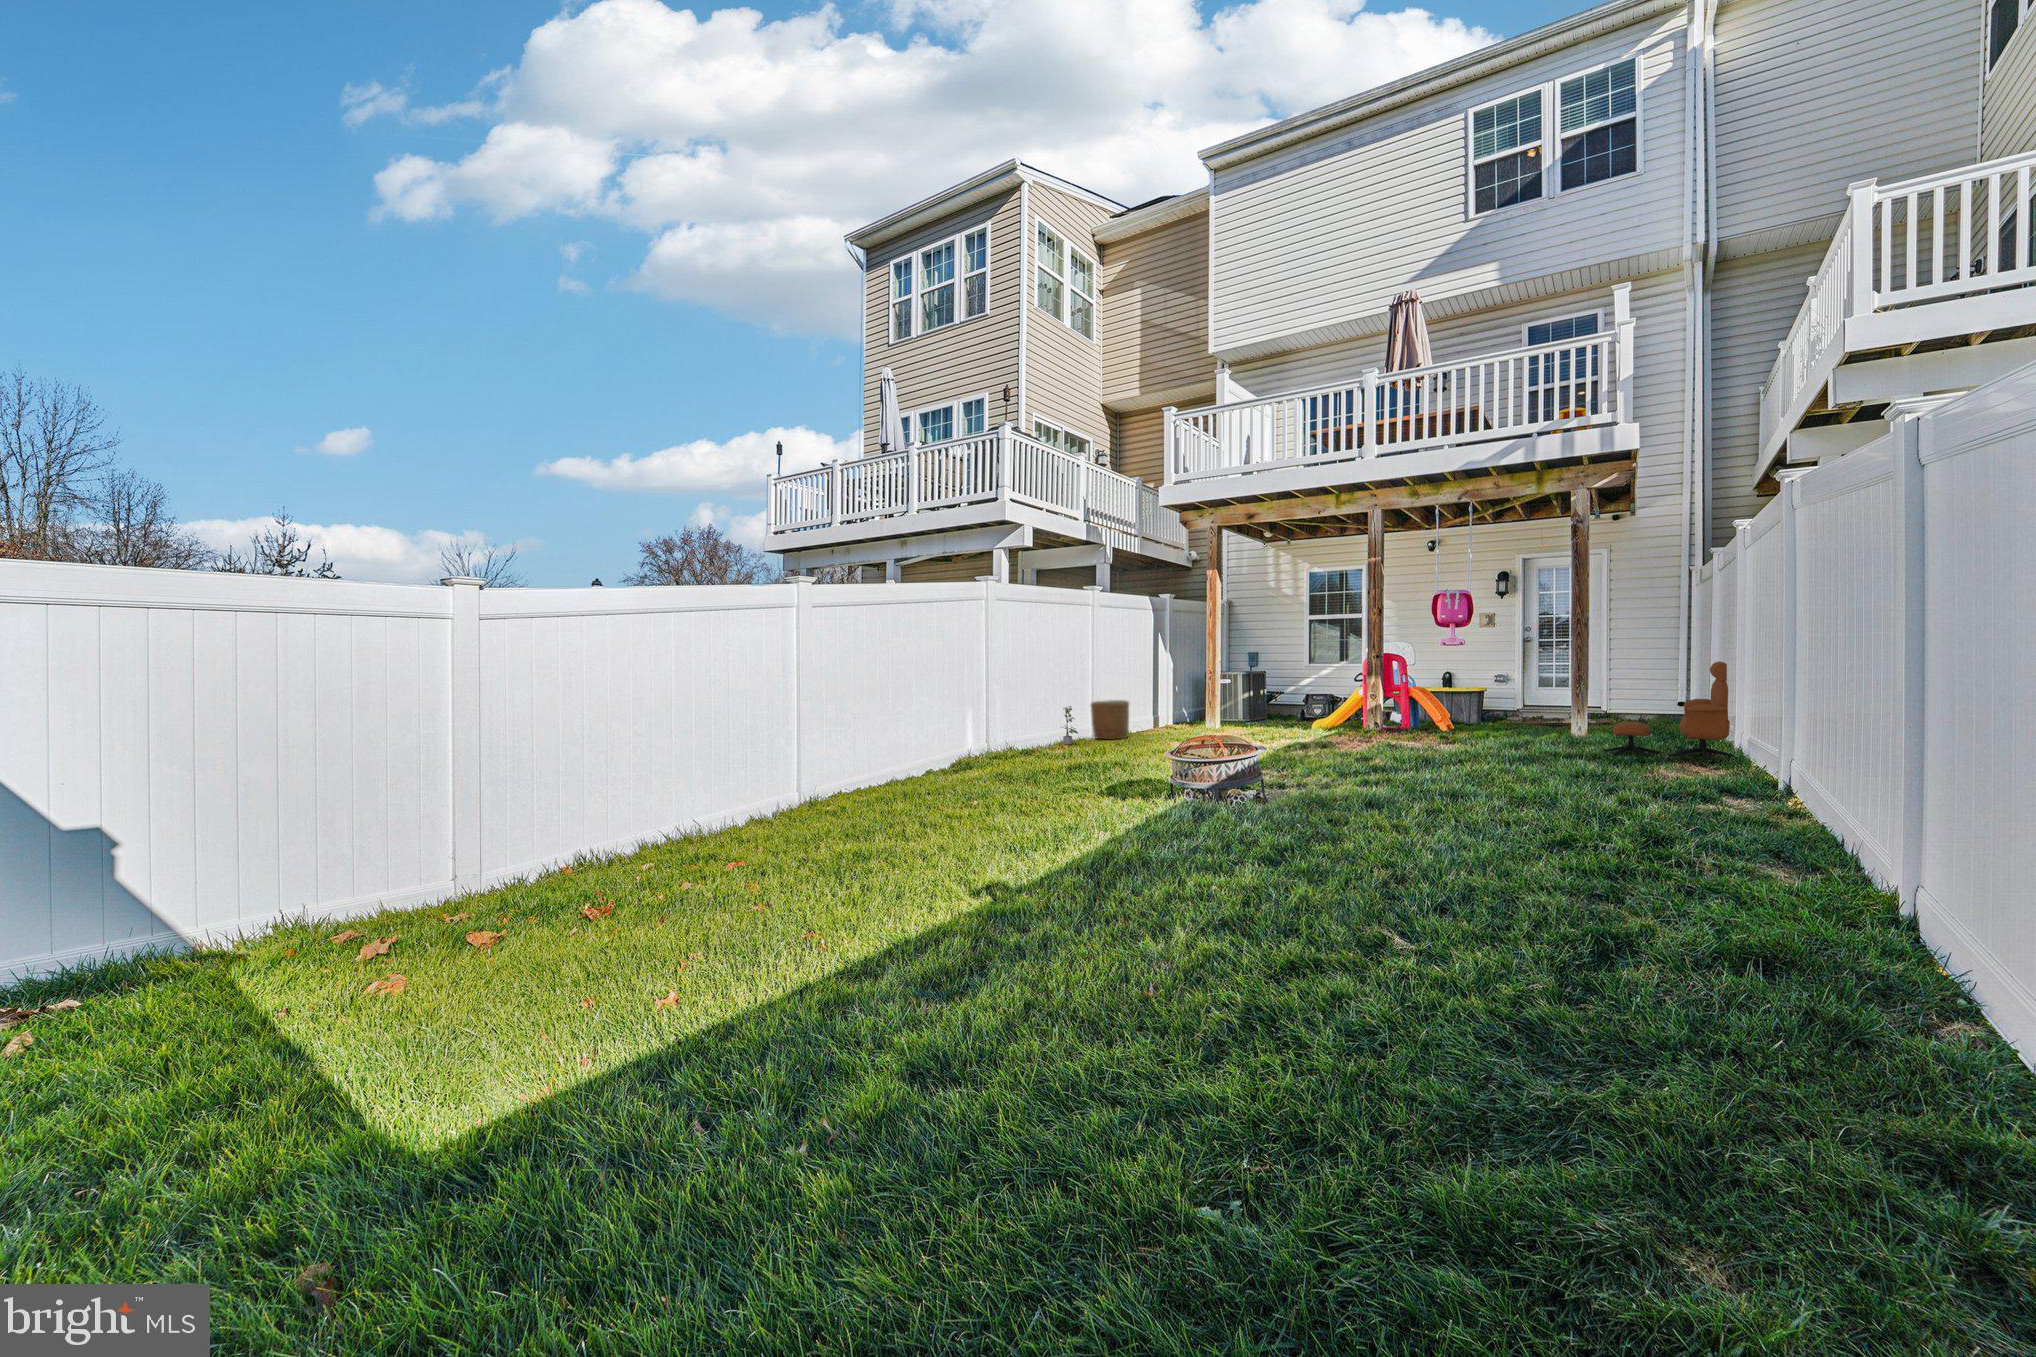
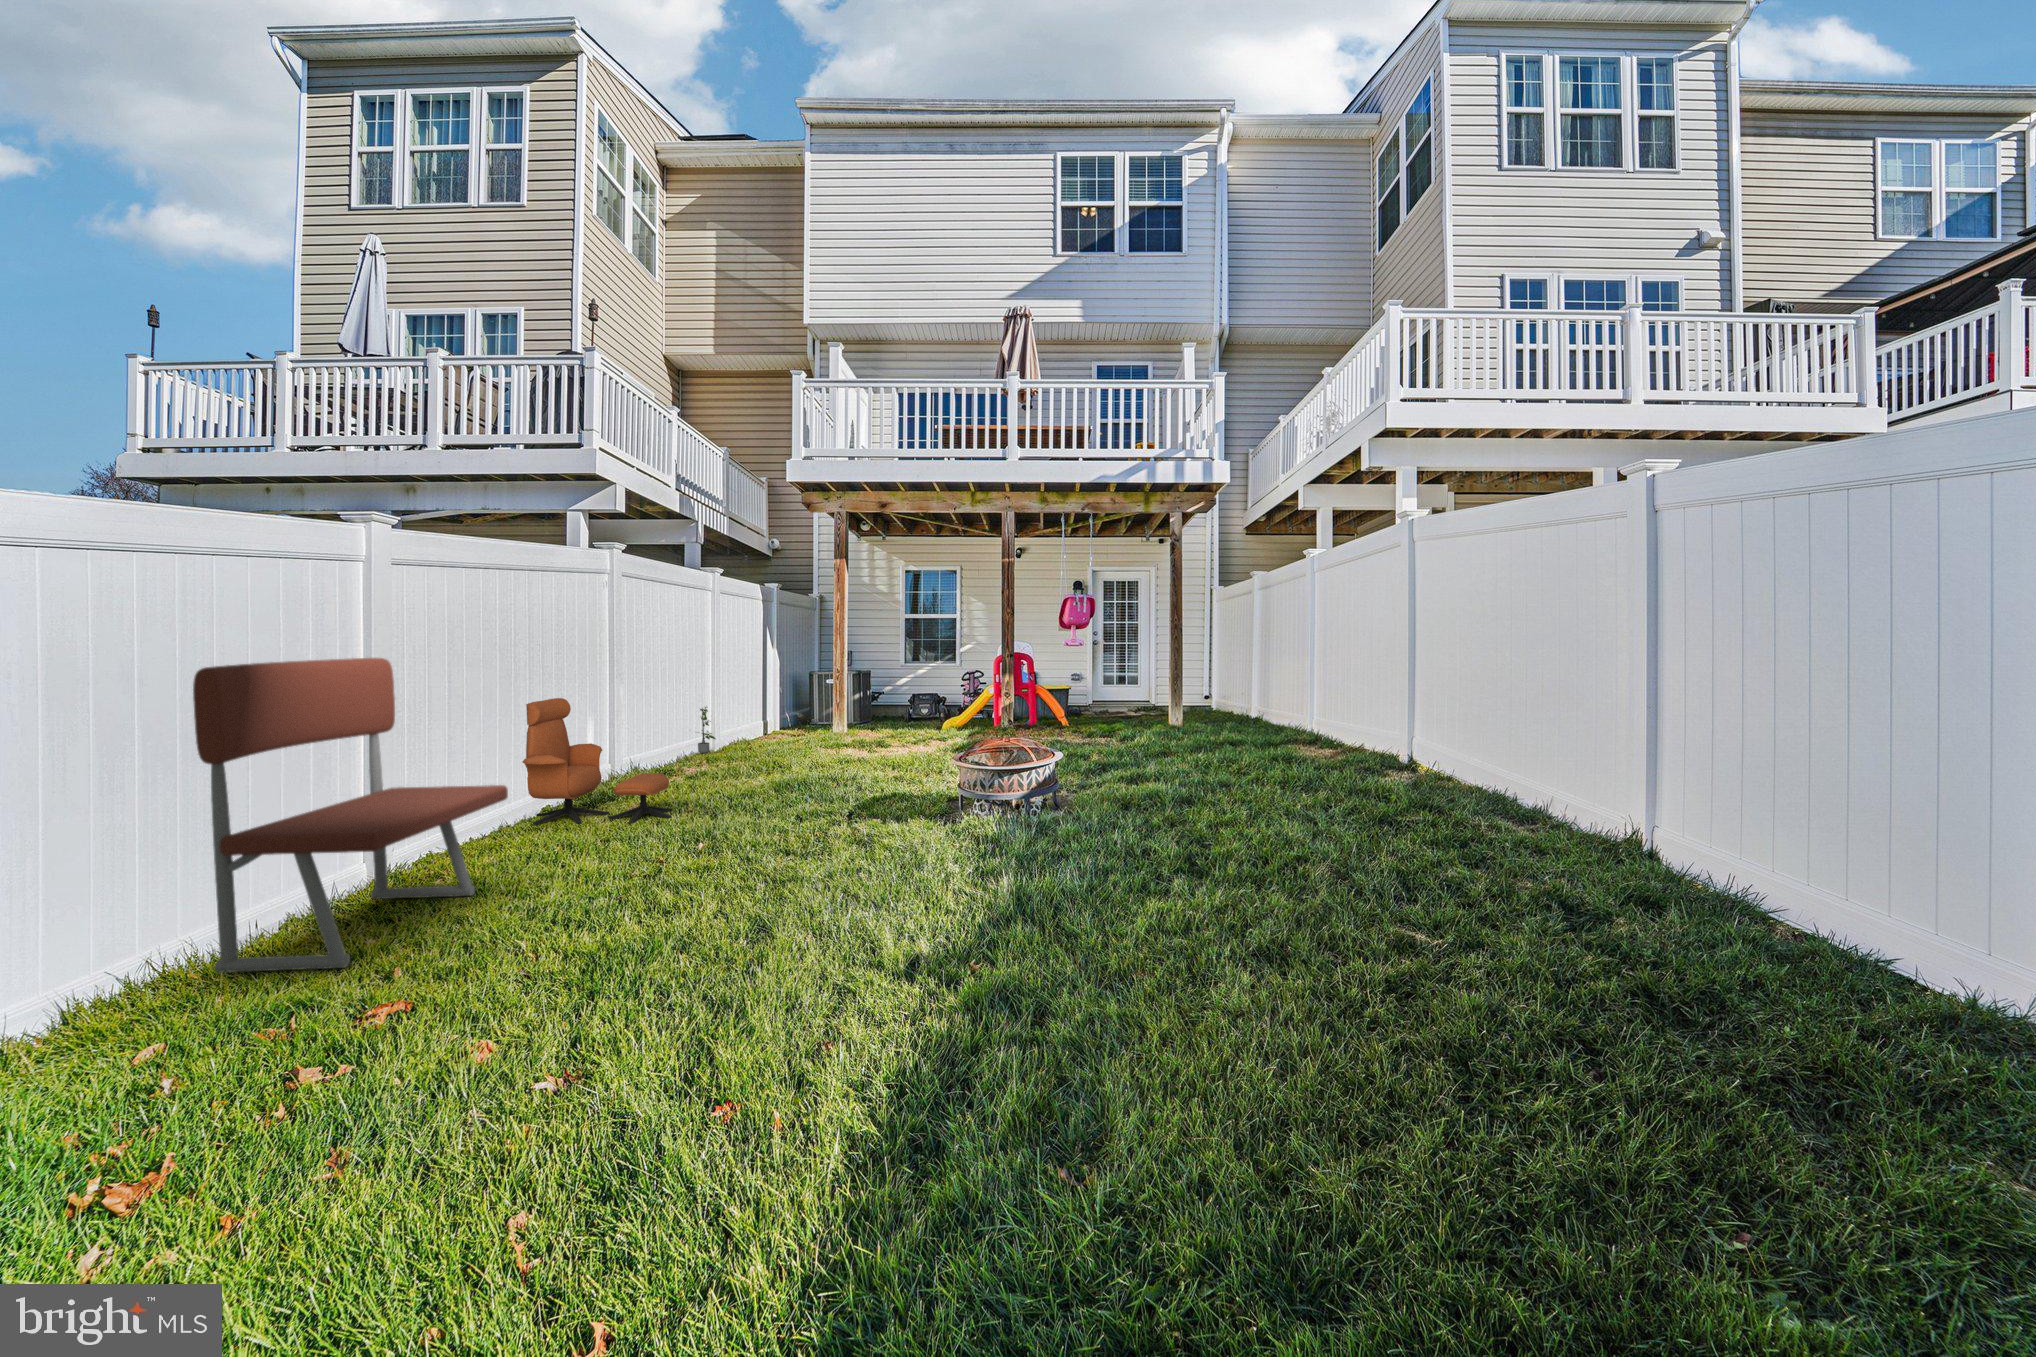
lounge chair: present [1603,661,1738,759] -> present [523,698,673,825]
bench: none [637,671,819,859] -> present [193,658,508,973]
woven basket: present [1091,700,1129,739] -> none [722,699,769,745]

